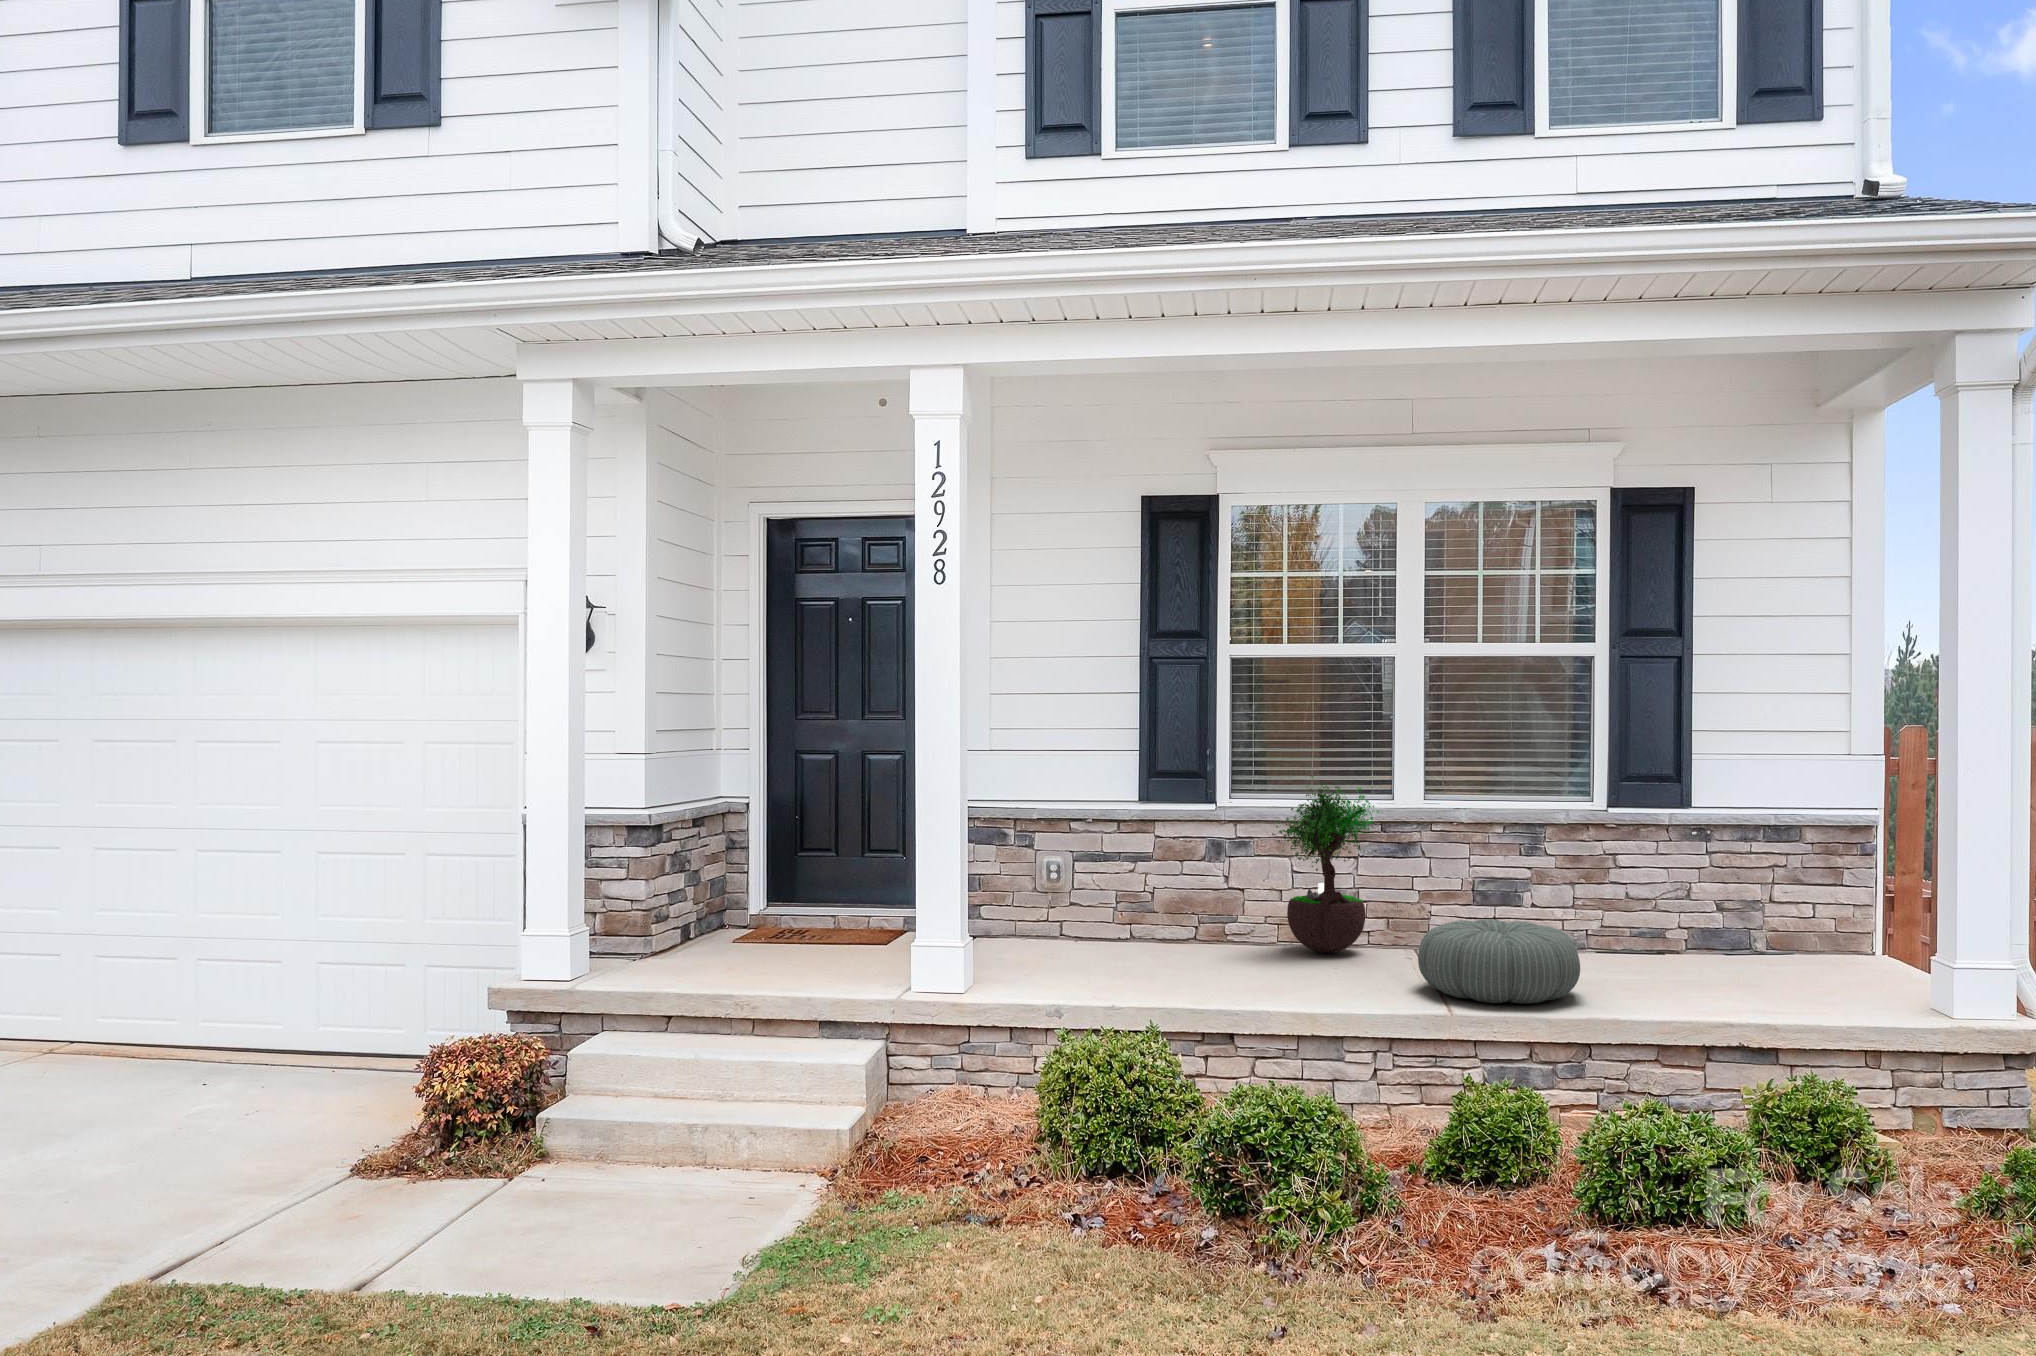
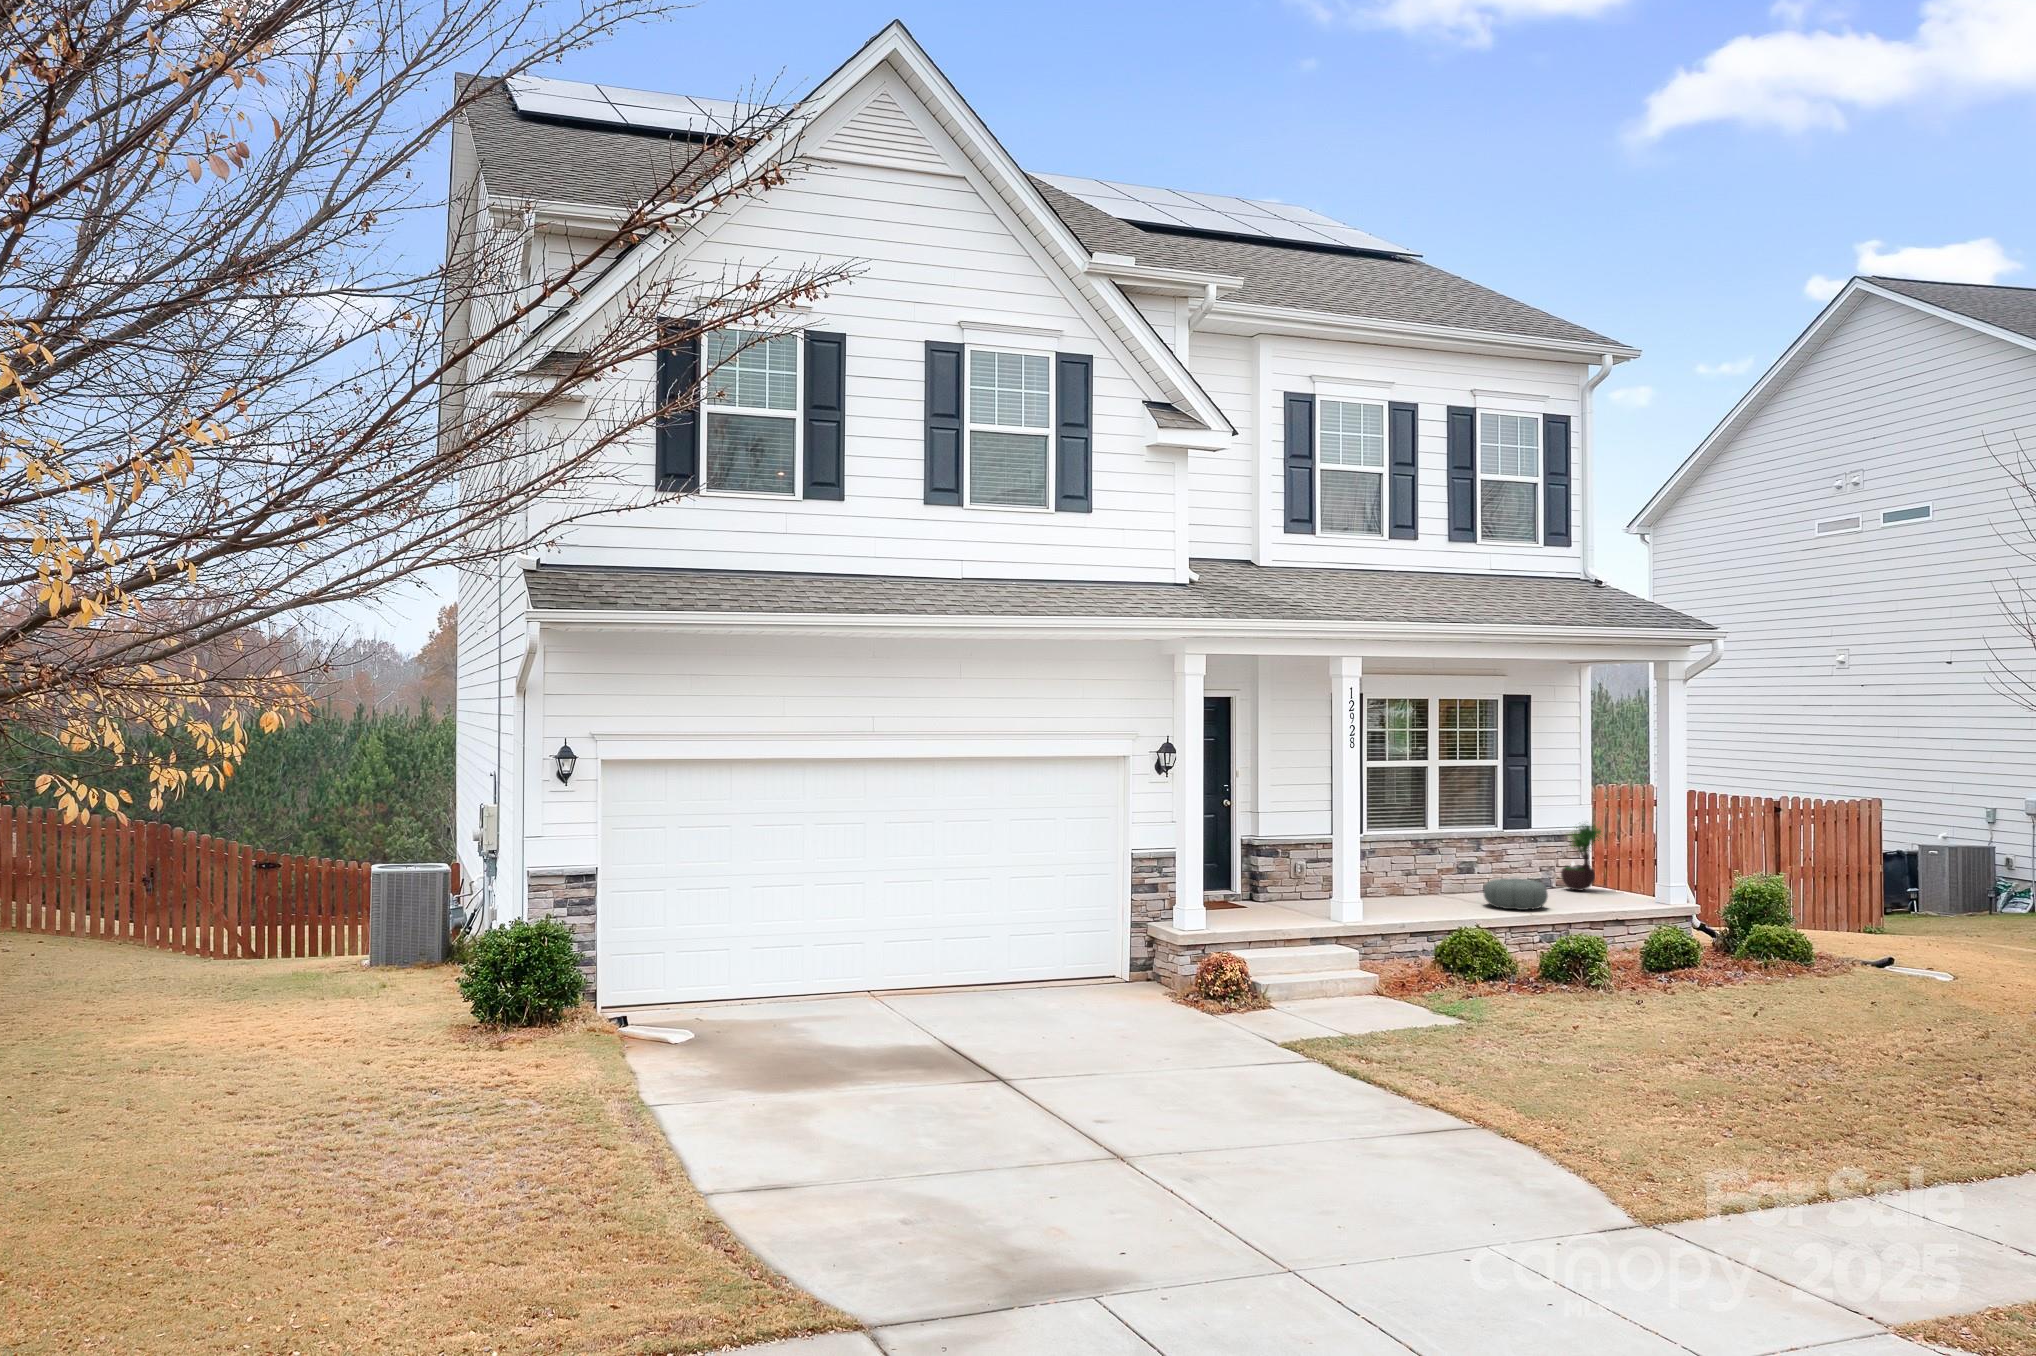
potted tree: present [1272,775,1379,953] -> present [1561,824,1601,891]

